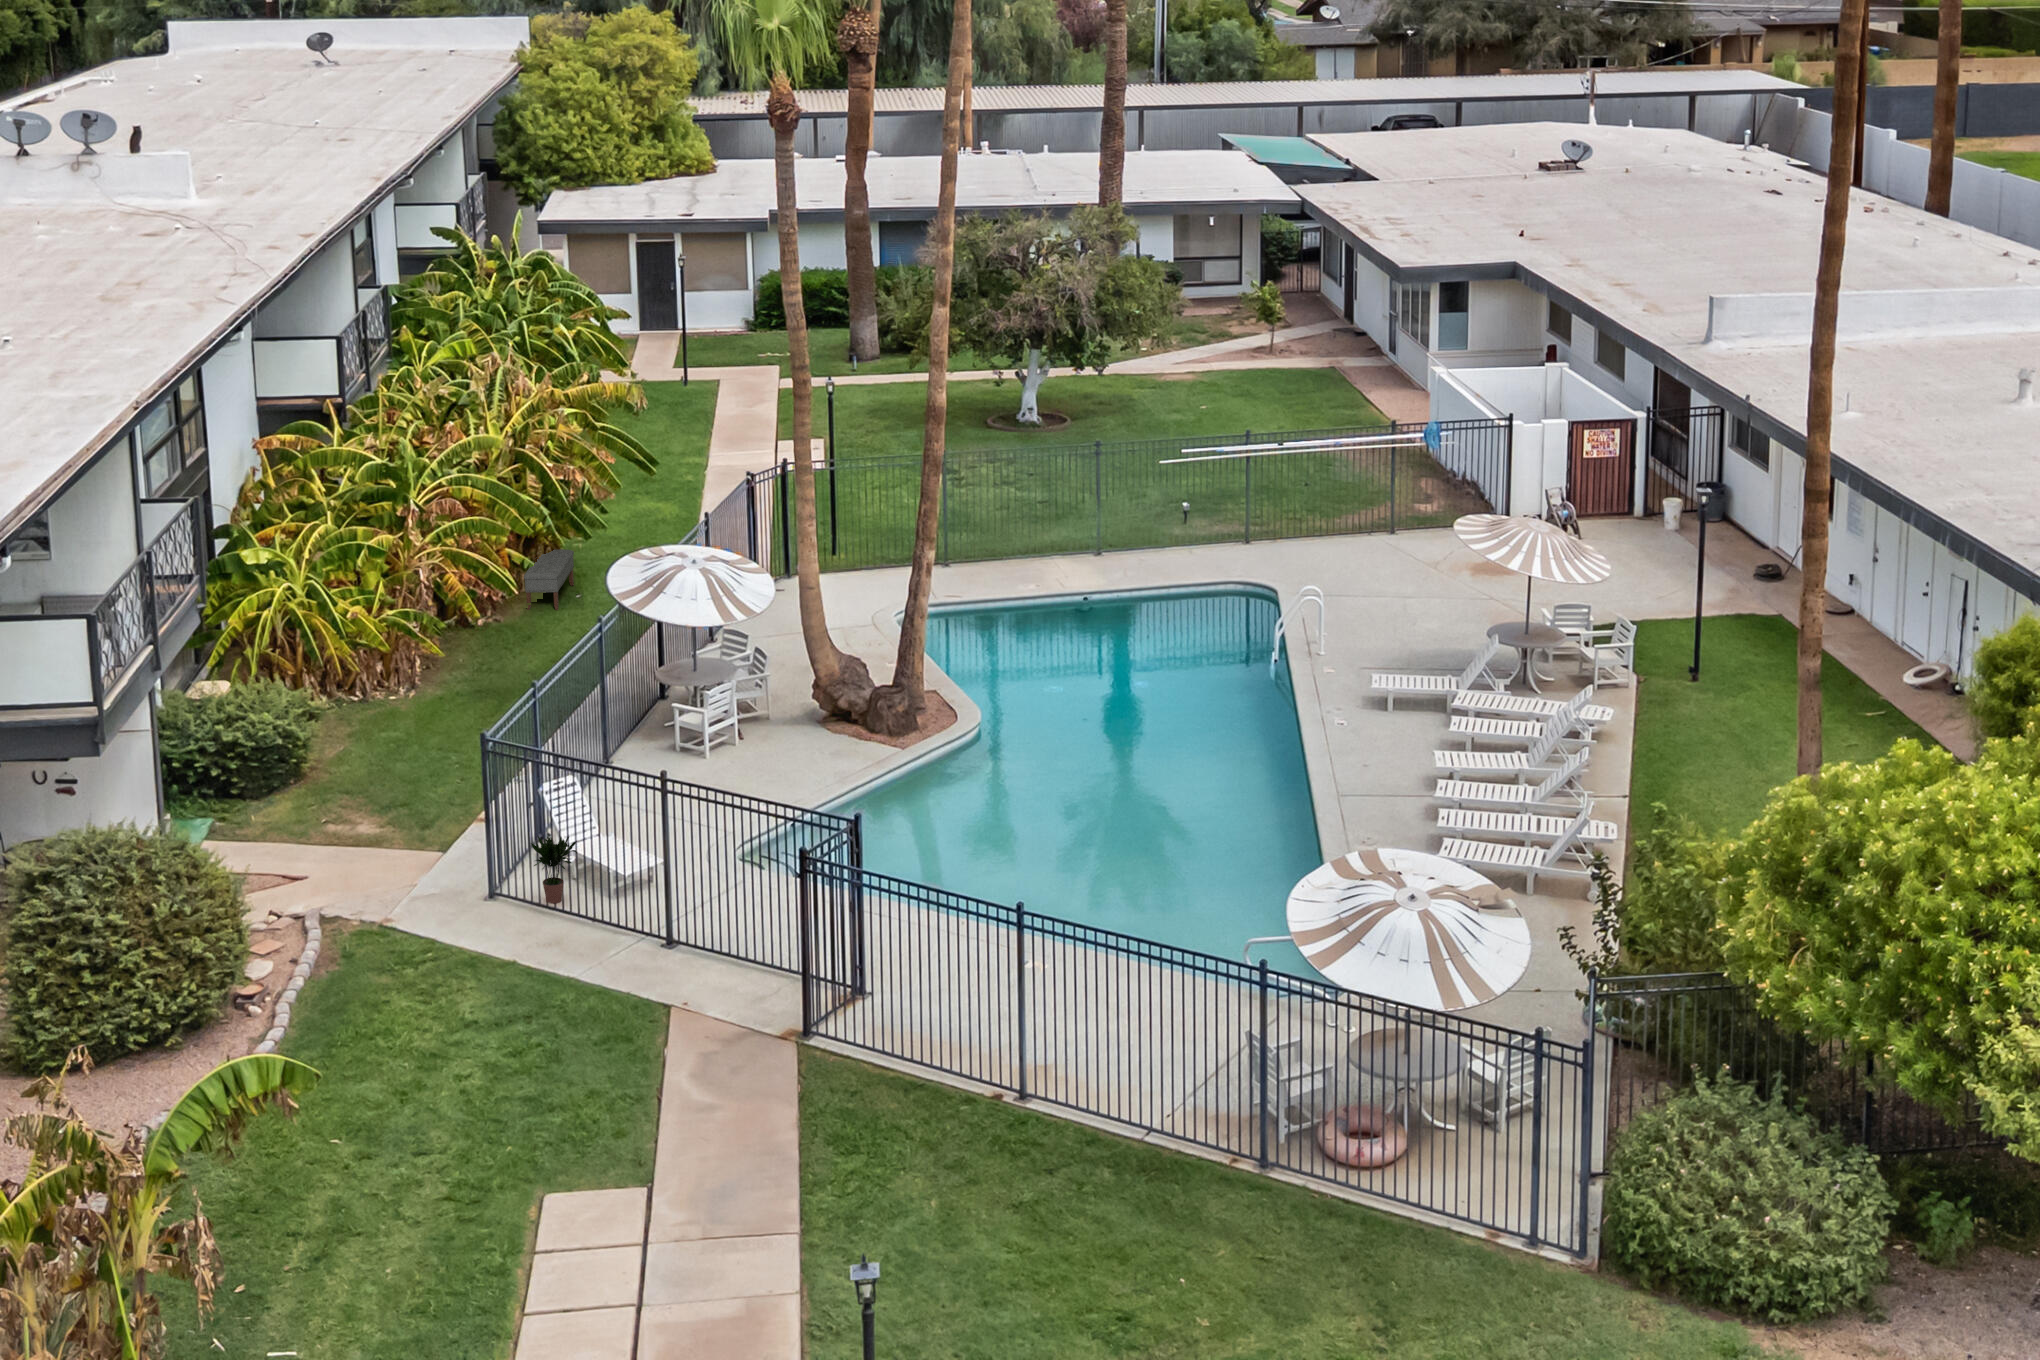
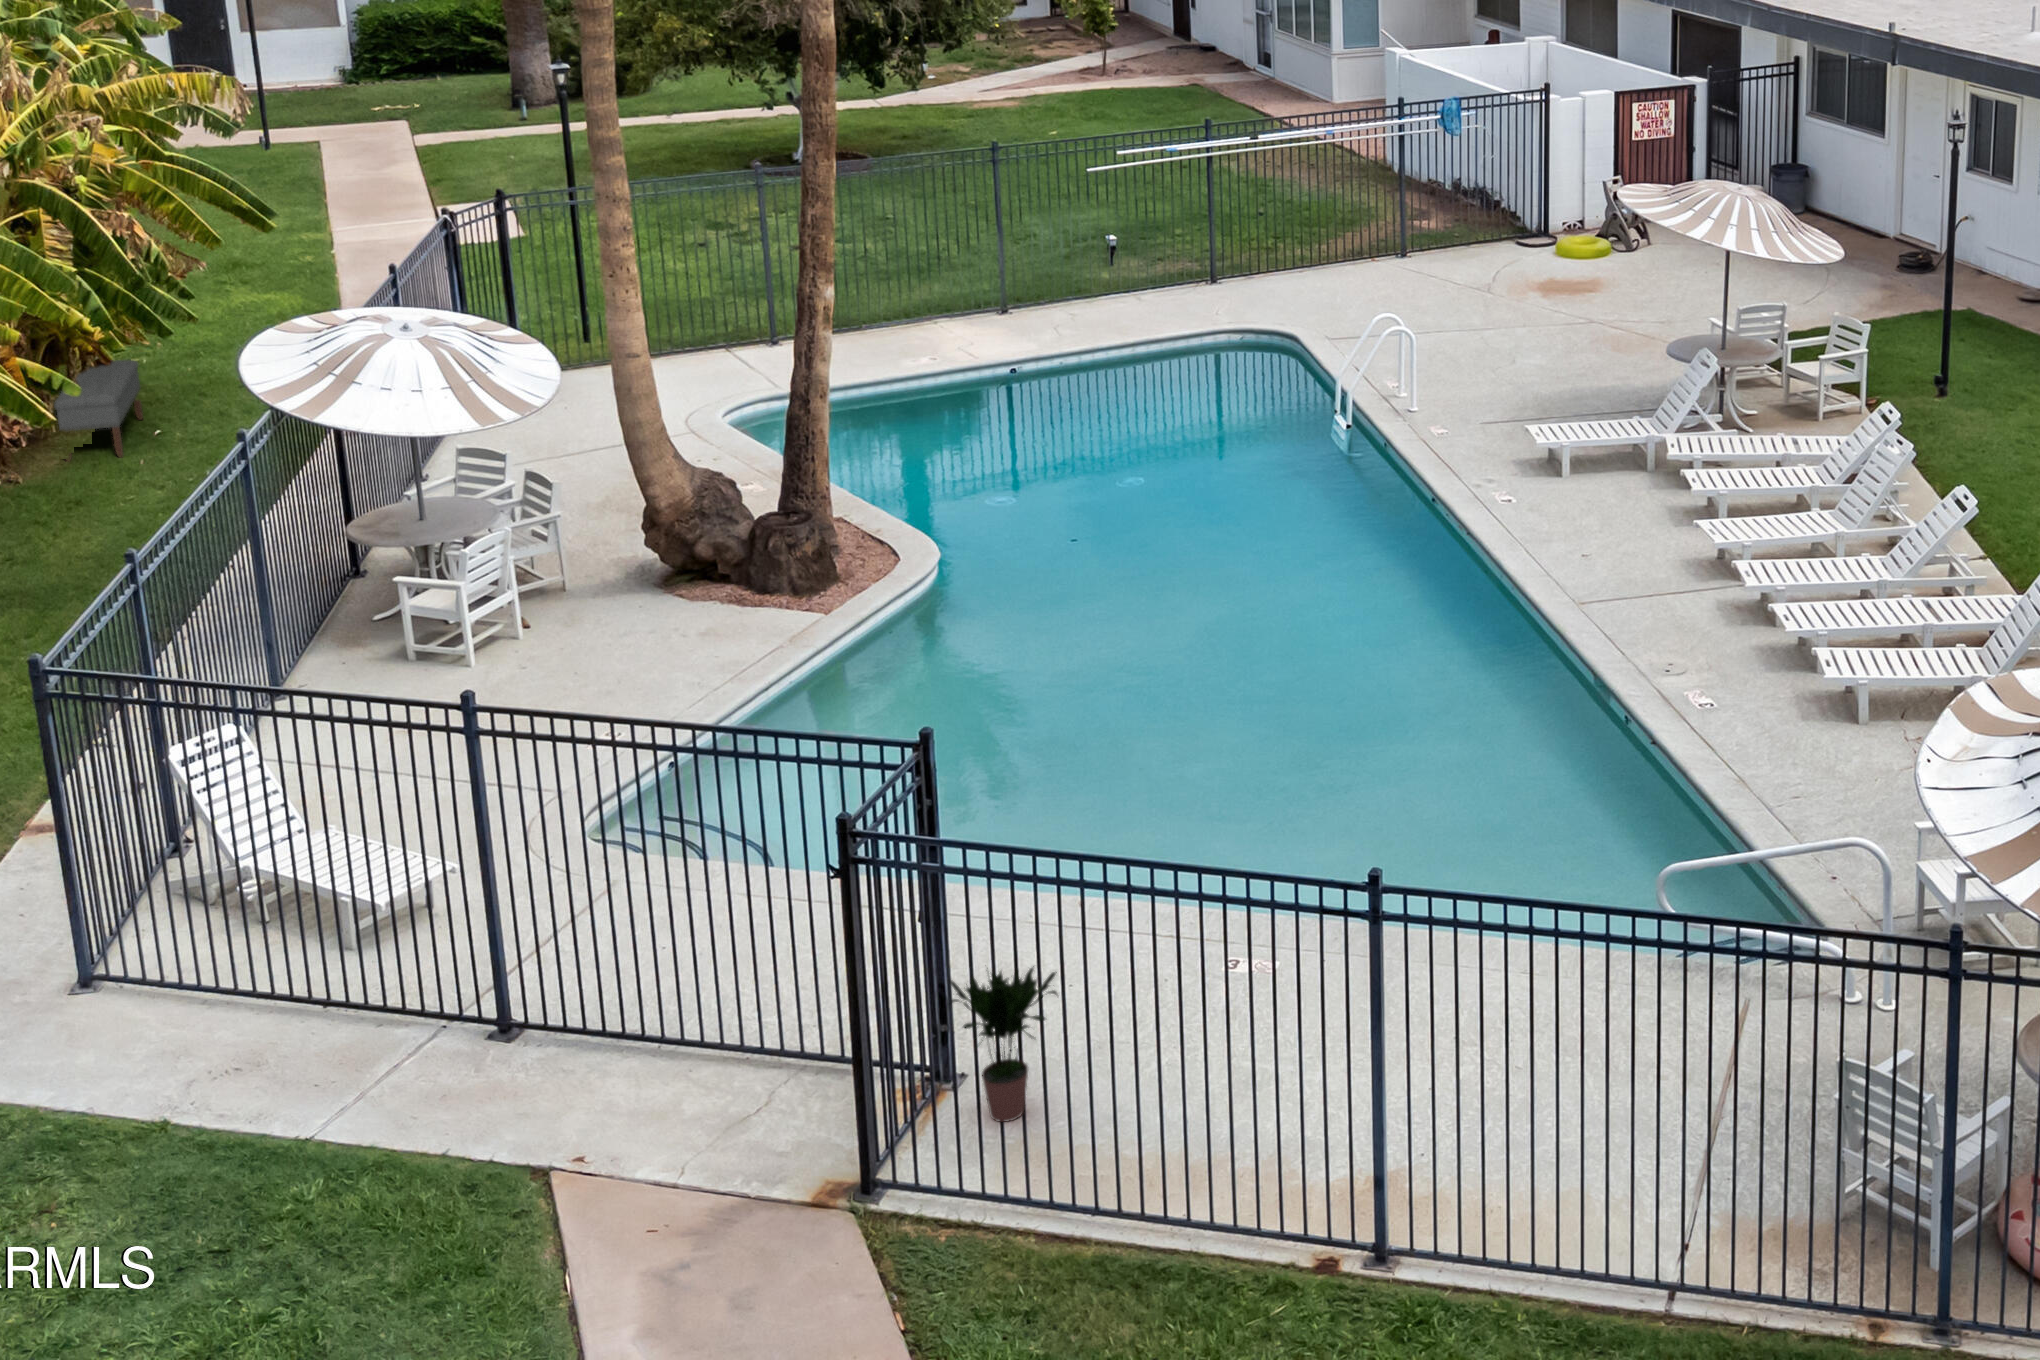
potted plant: present [531,836,577,903] -> present [948,966,1057,1122]

